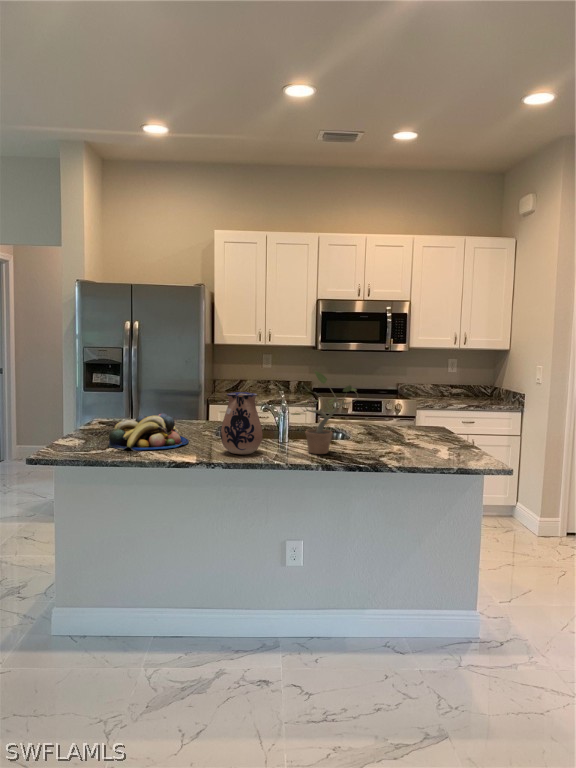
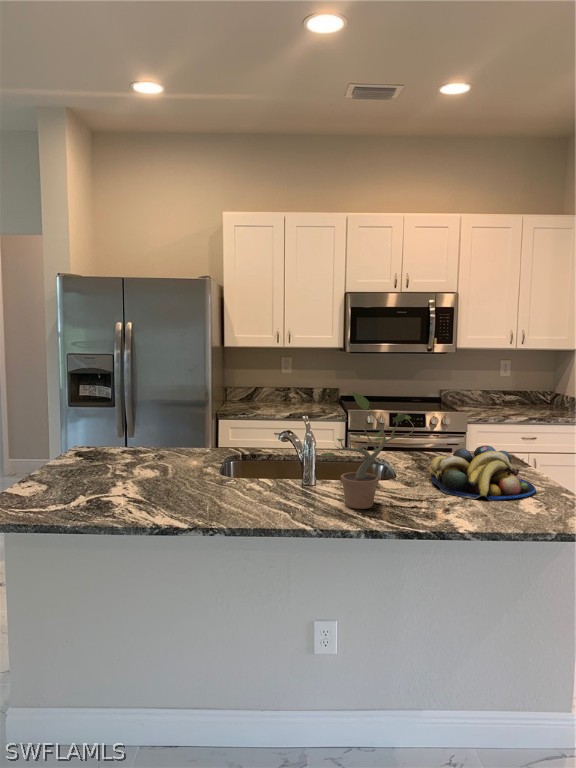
ceramic pitcher: present [221,392,263,455] -> none [224,422,282,511]
fruit bowl: present [108,413,189,451] -> present [430,445,536,500]

